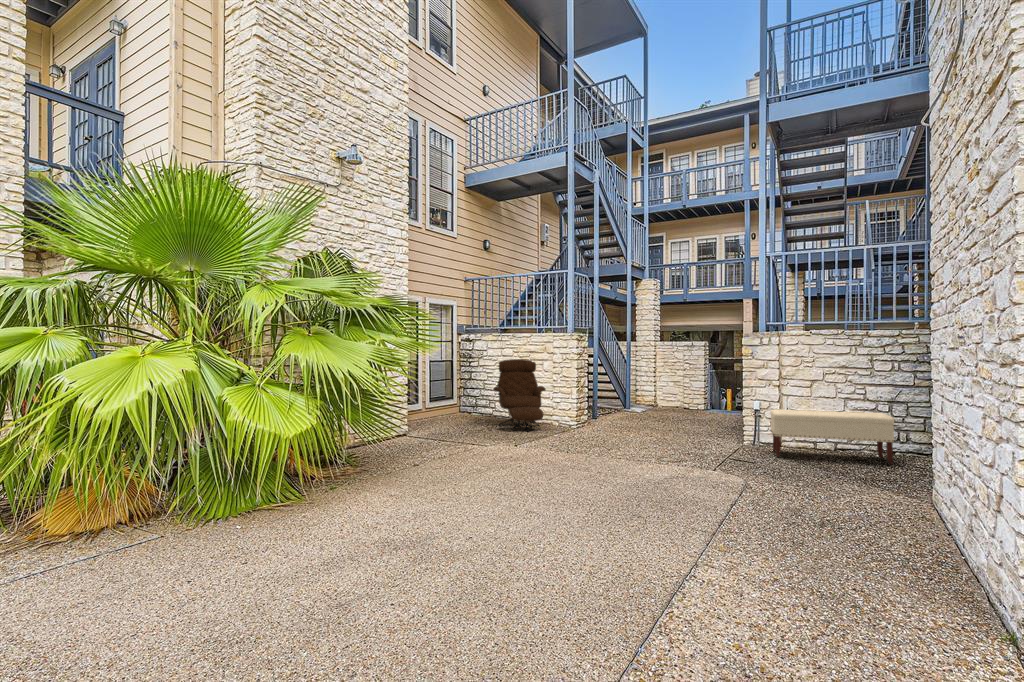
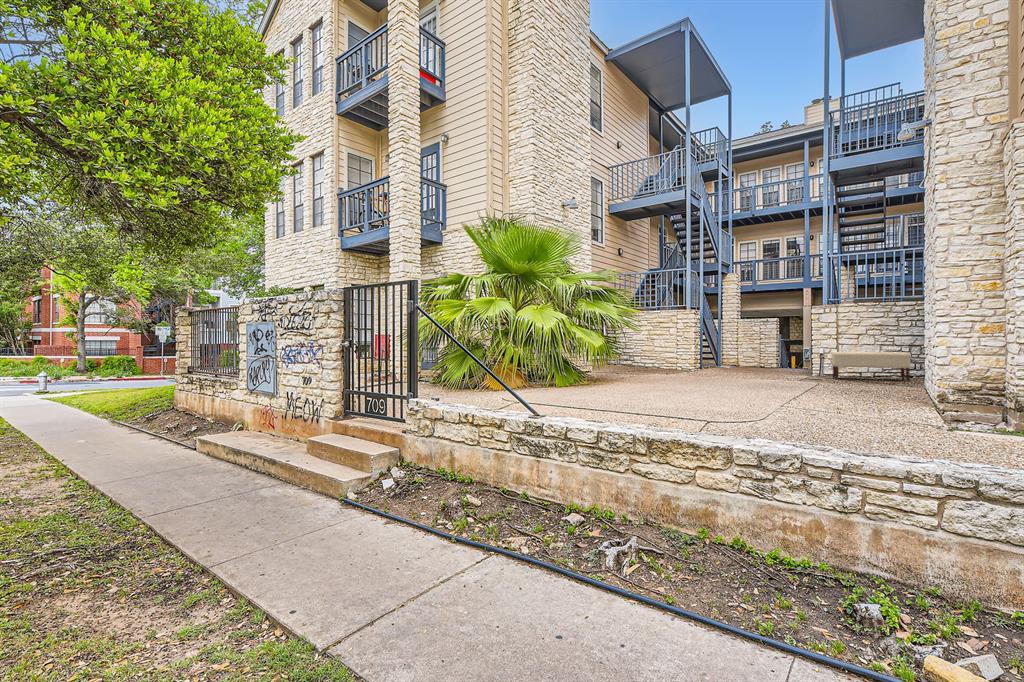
lounge chair: present [494,359,546,431] -> none [637,328,675,371]

